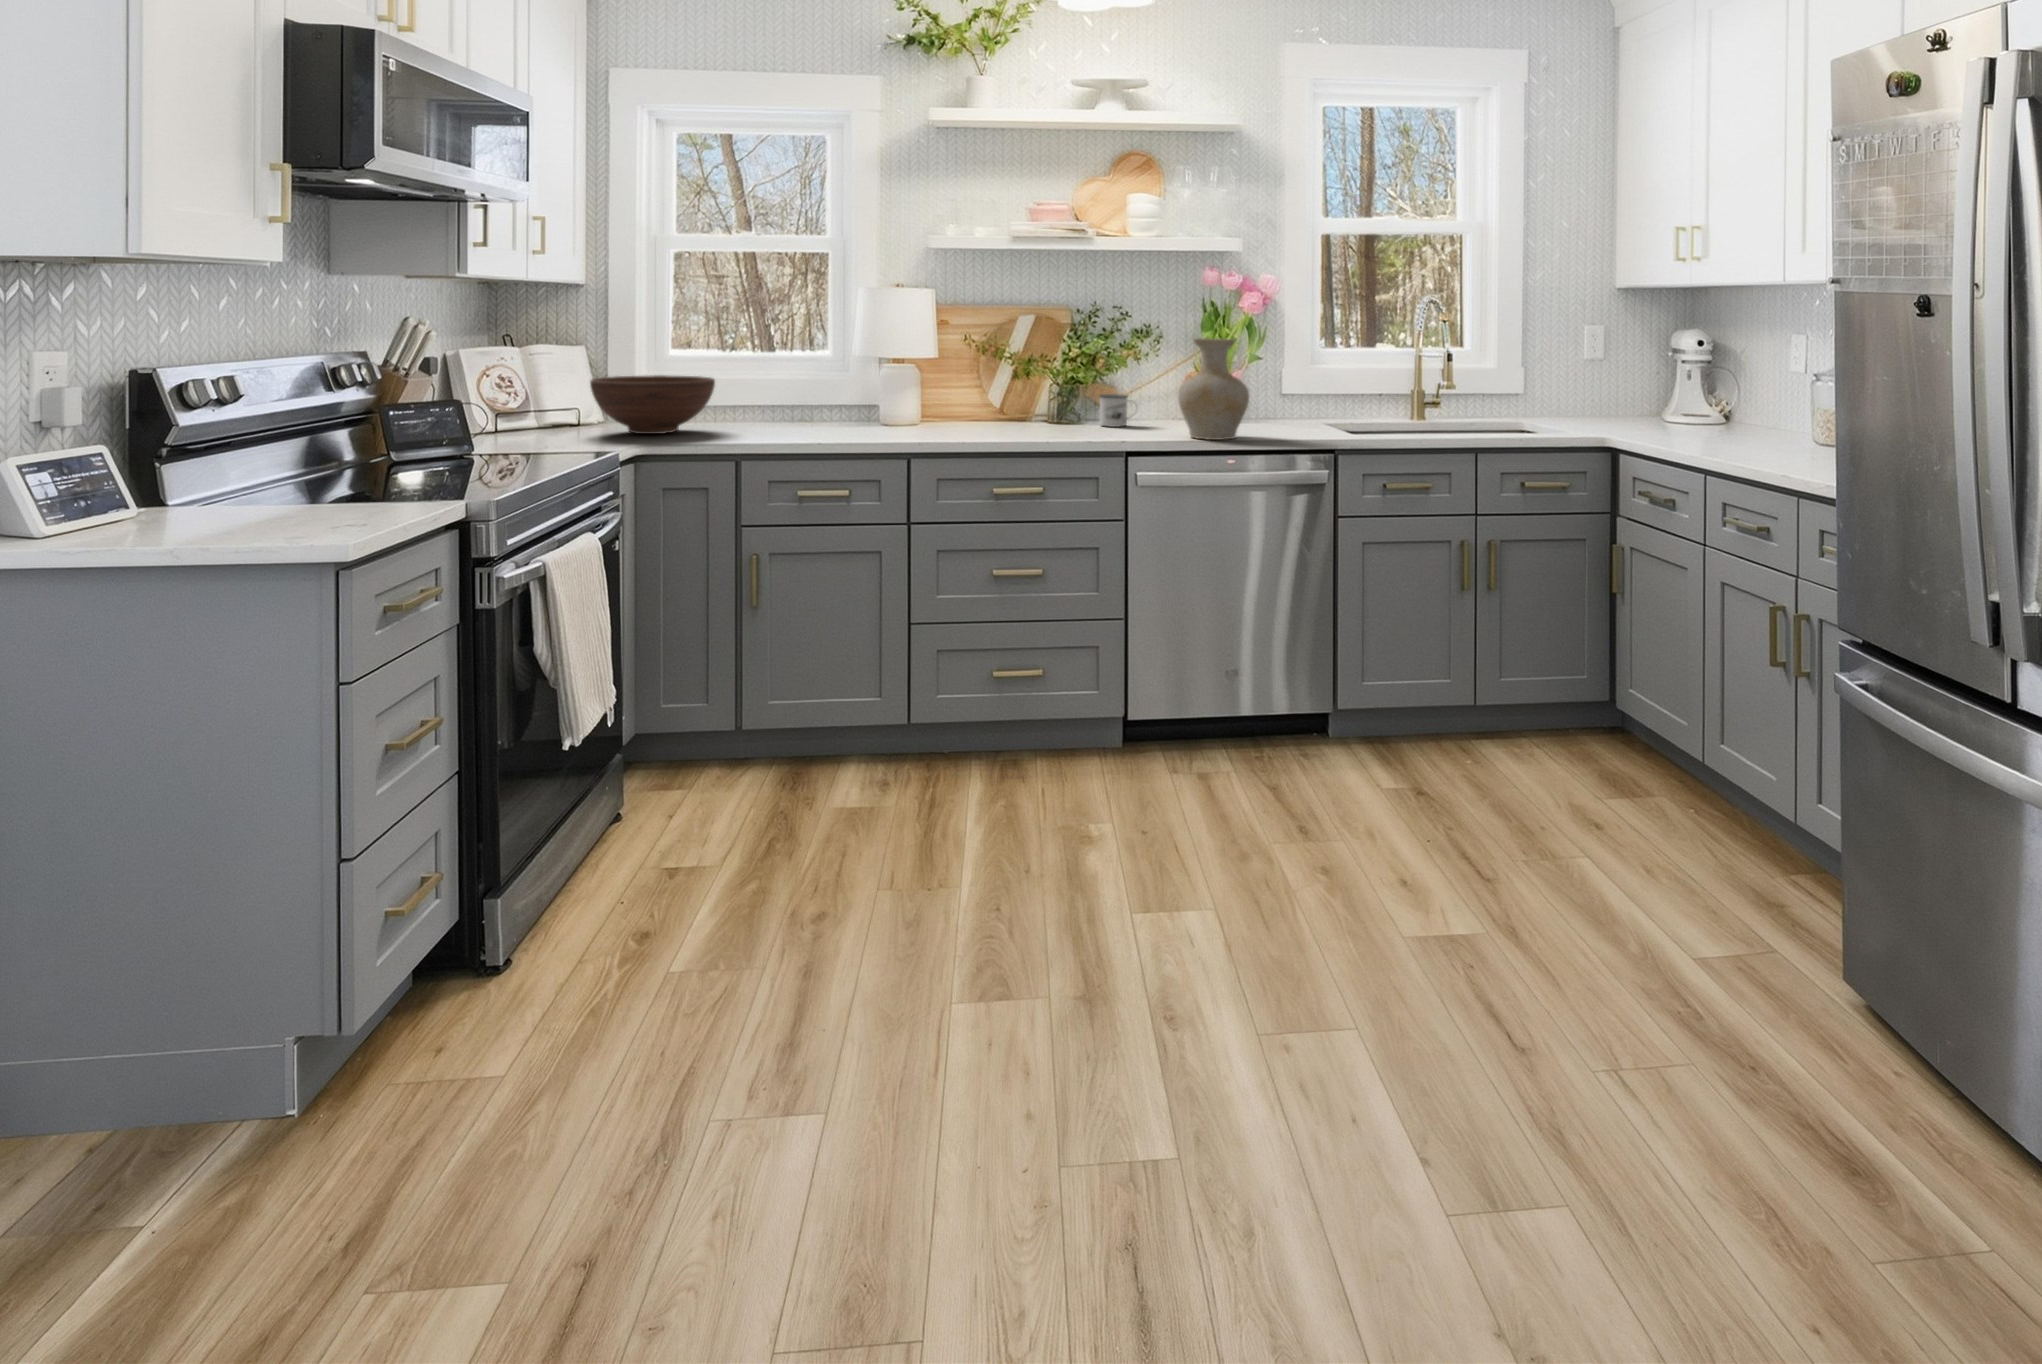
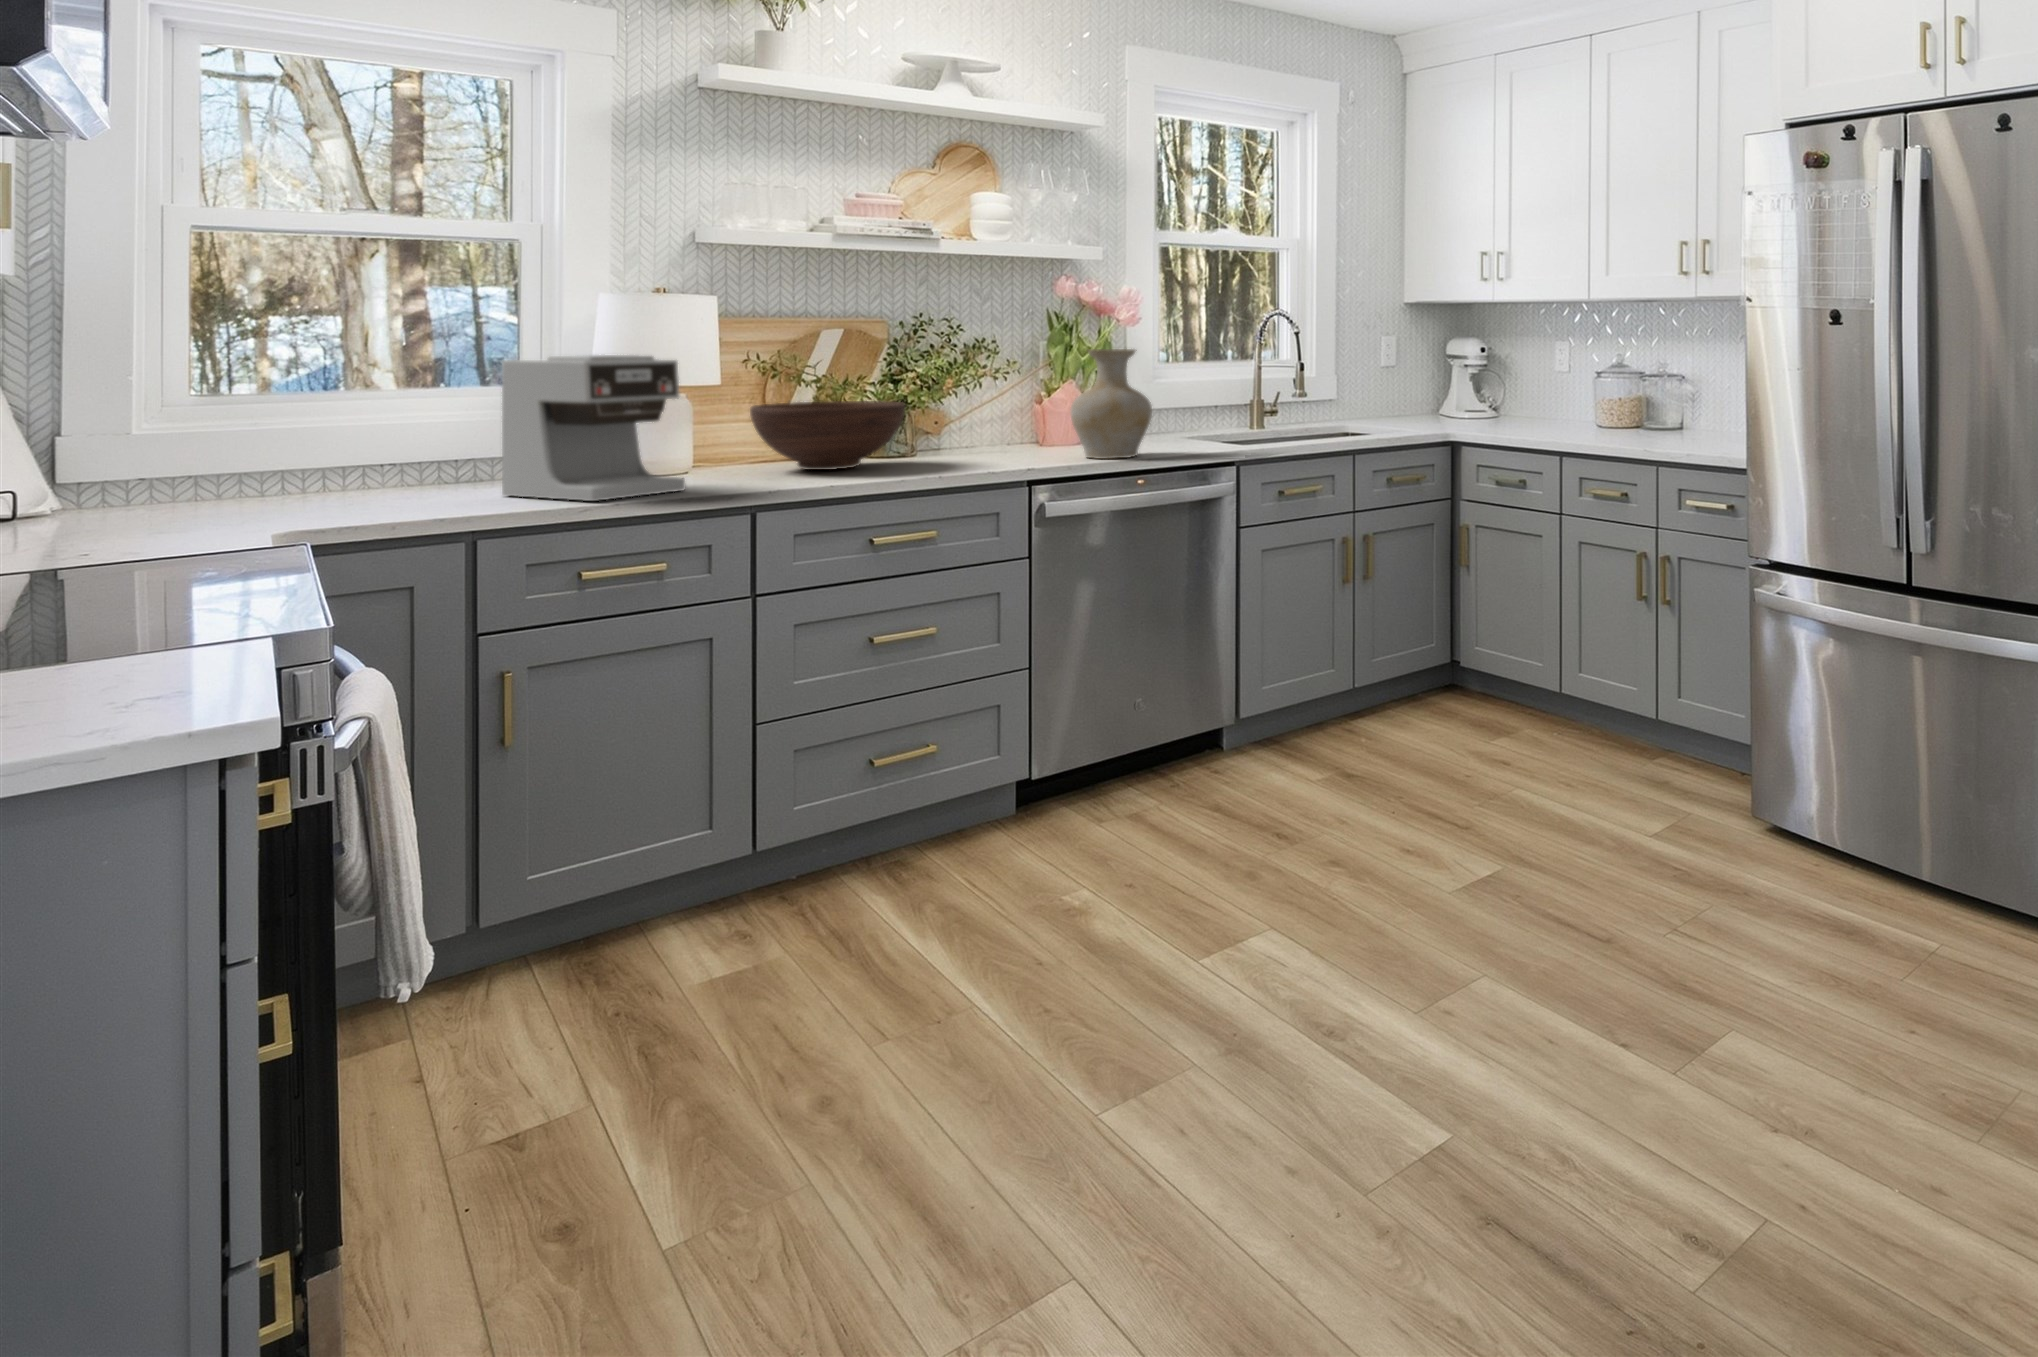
coffee maker: none [773,335,867,442] -> present [502,355,685,501]
fruit bowl: present [590,375,715,434] -> present [750,401,905,470]
mug: present [1100,394,1135,427] -> none [943,418,990,455]

